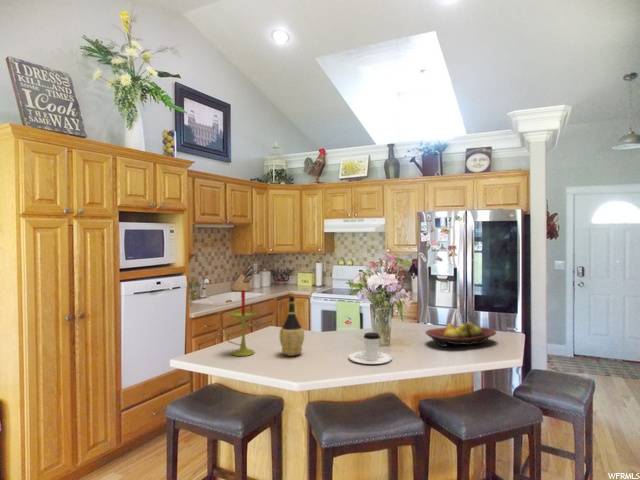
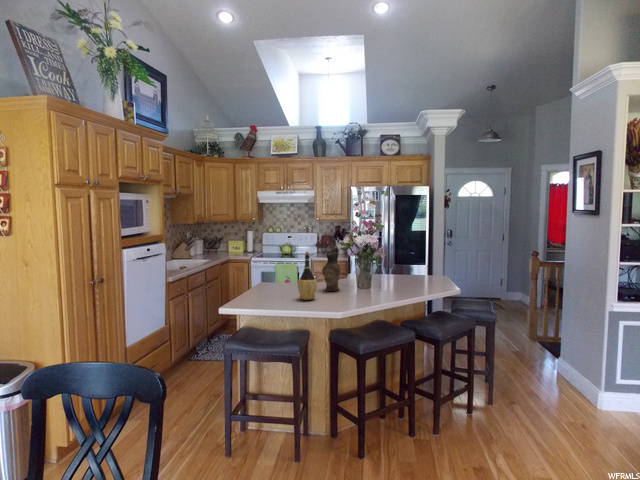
ceramic pitcher: none [325,286,351,345] -> present [322,246,340,291]
candle: present [224,290,256,356] -> none [253,250,278,304]
fruit bowl: present [426,322,496,347] -> none [391,268,436,286]
coffee cup: present [349,332,392,364] -> none [351,278,382,300]

